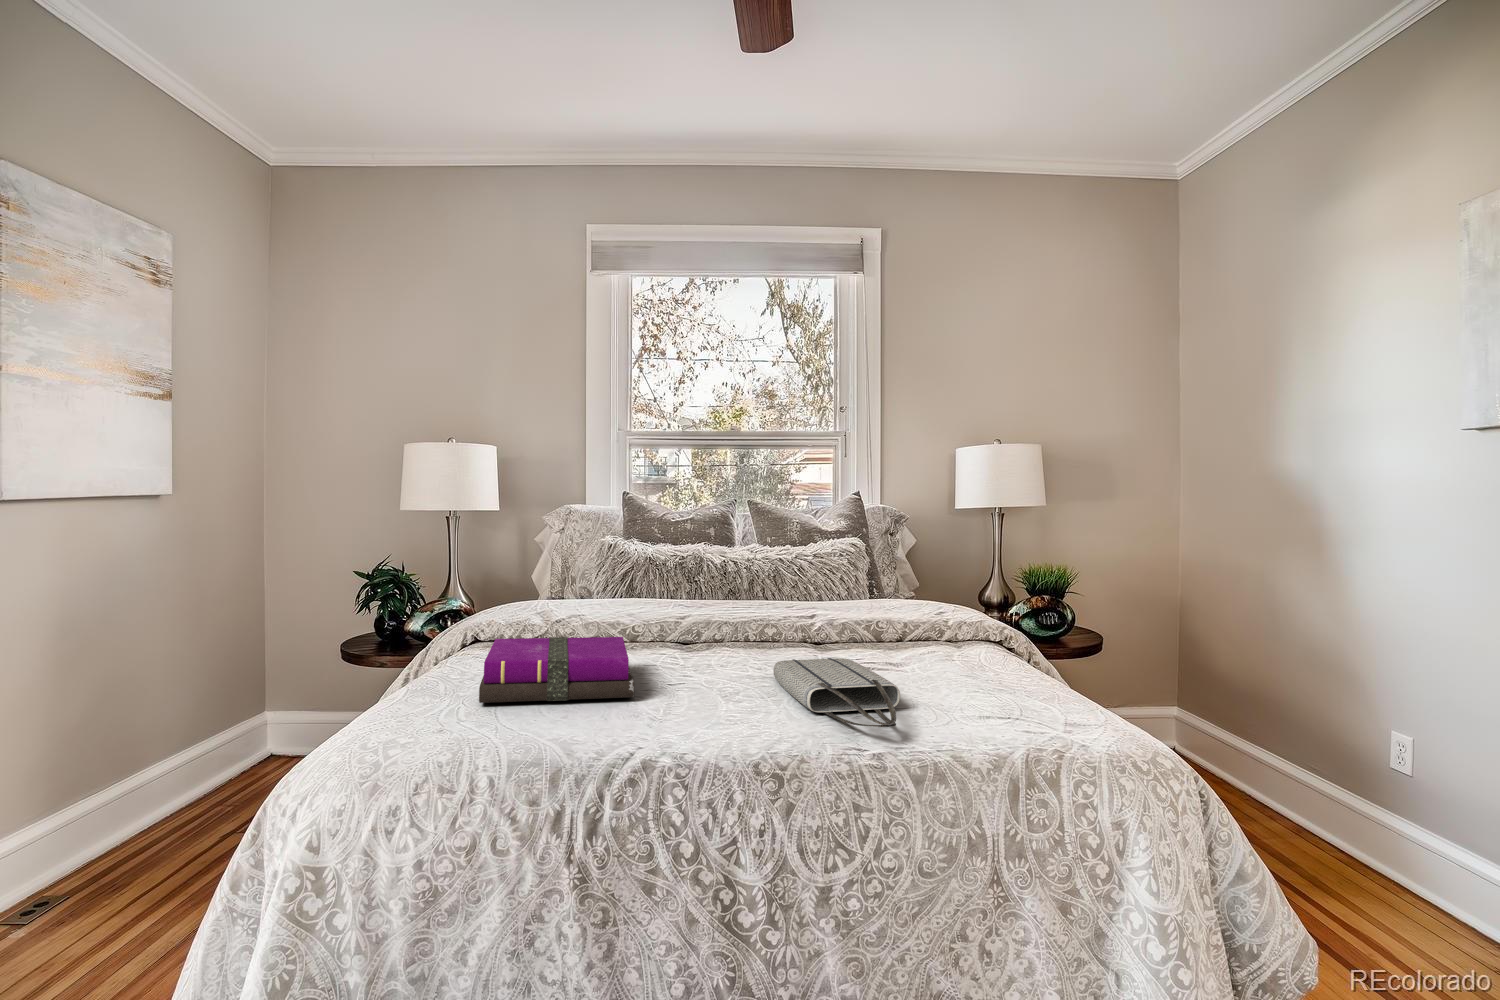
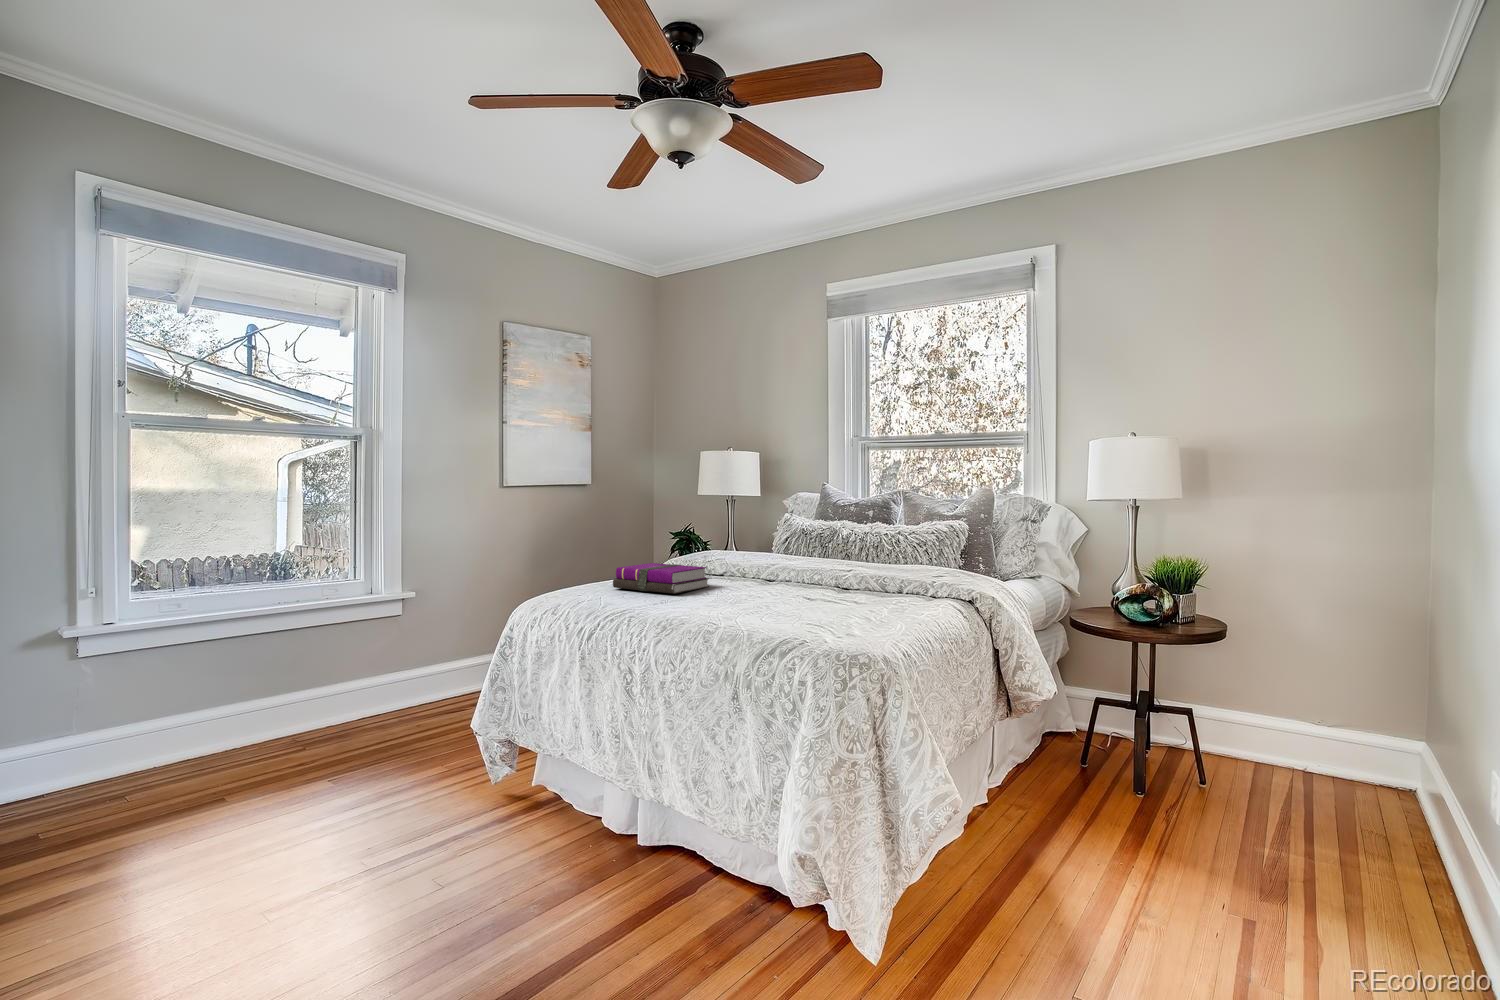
tote bag: present [773,658,900,727] -> none [724,587,815,614]

